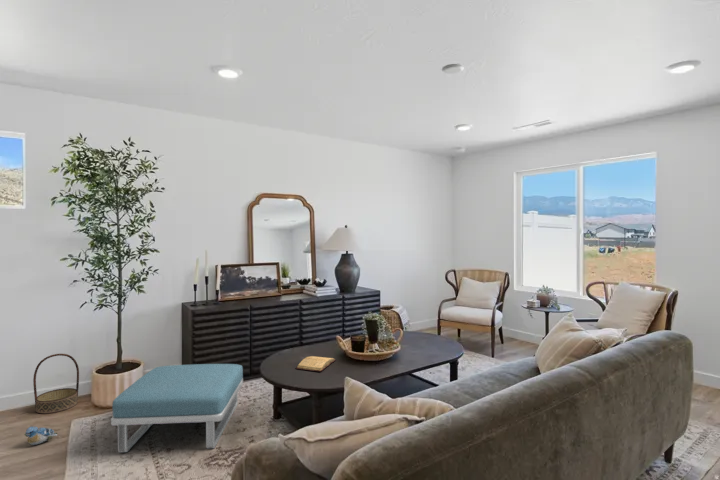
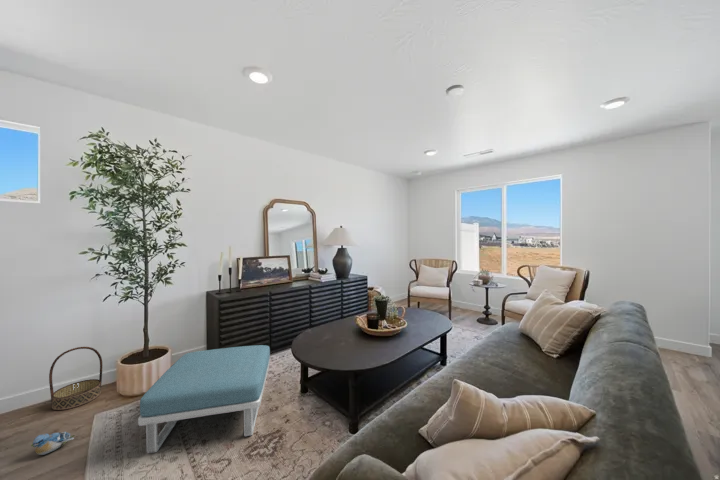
book: present [296,356,336,372] -> none [327,334,359,350]

